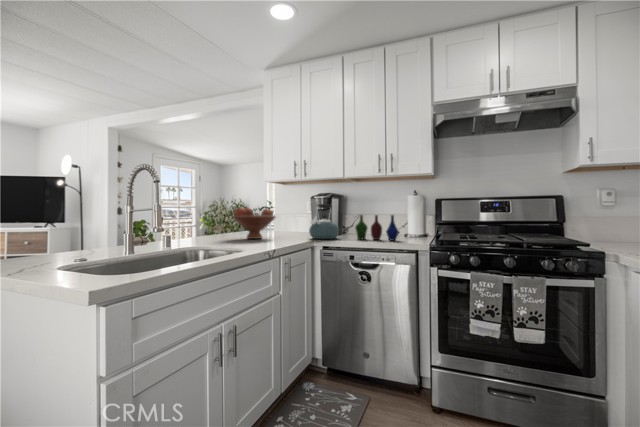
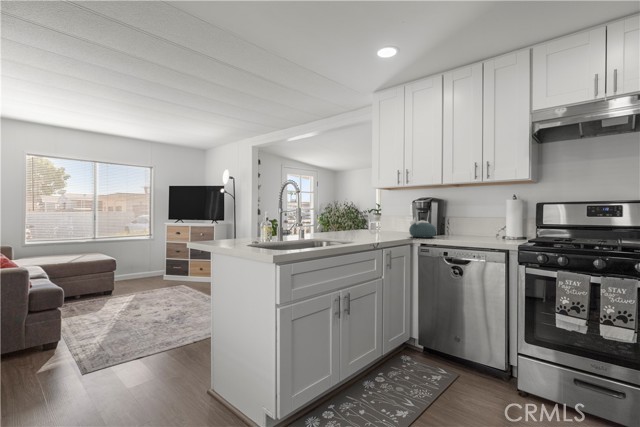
fruit bowl: present [233,208,275,239] -> none [346,210,381,235]
bottle: present [355,215,399,241] -> none [451,217,492,241]

